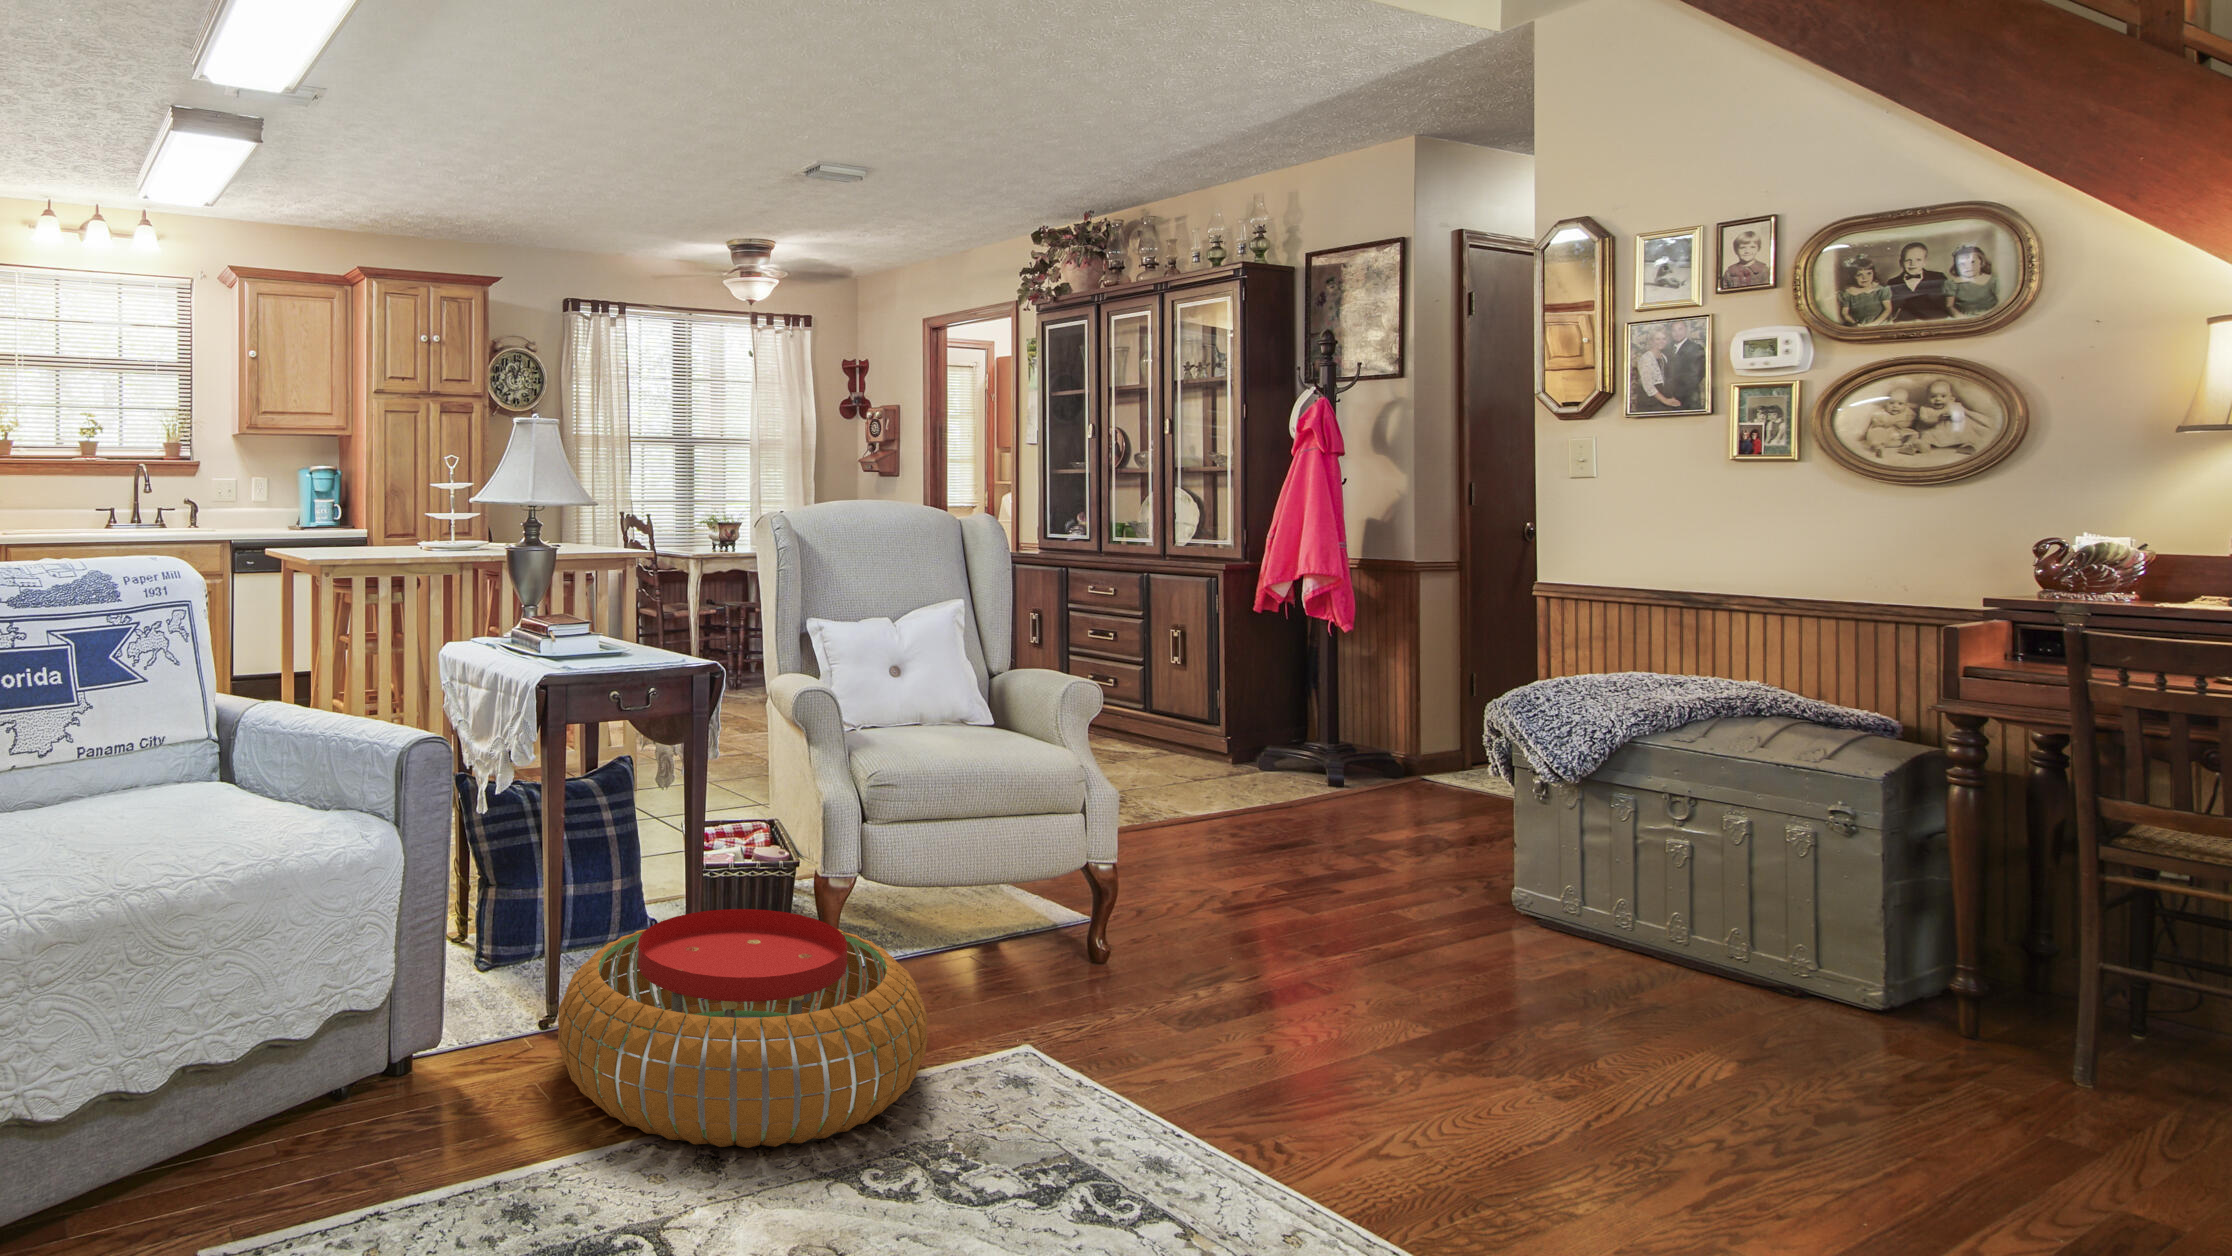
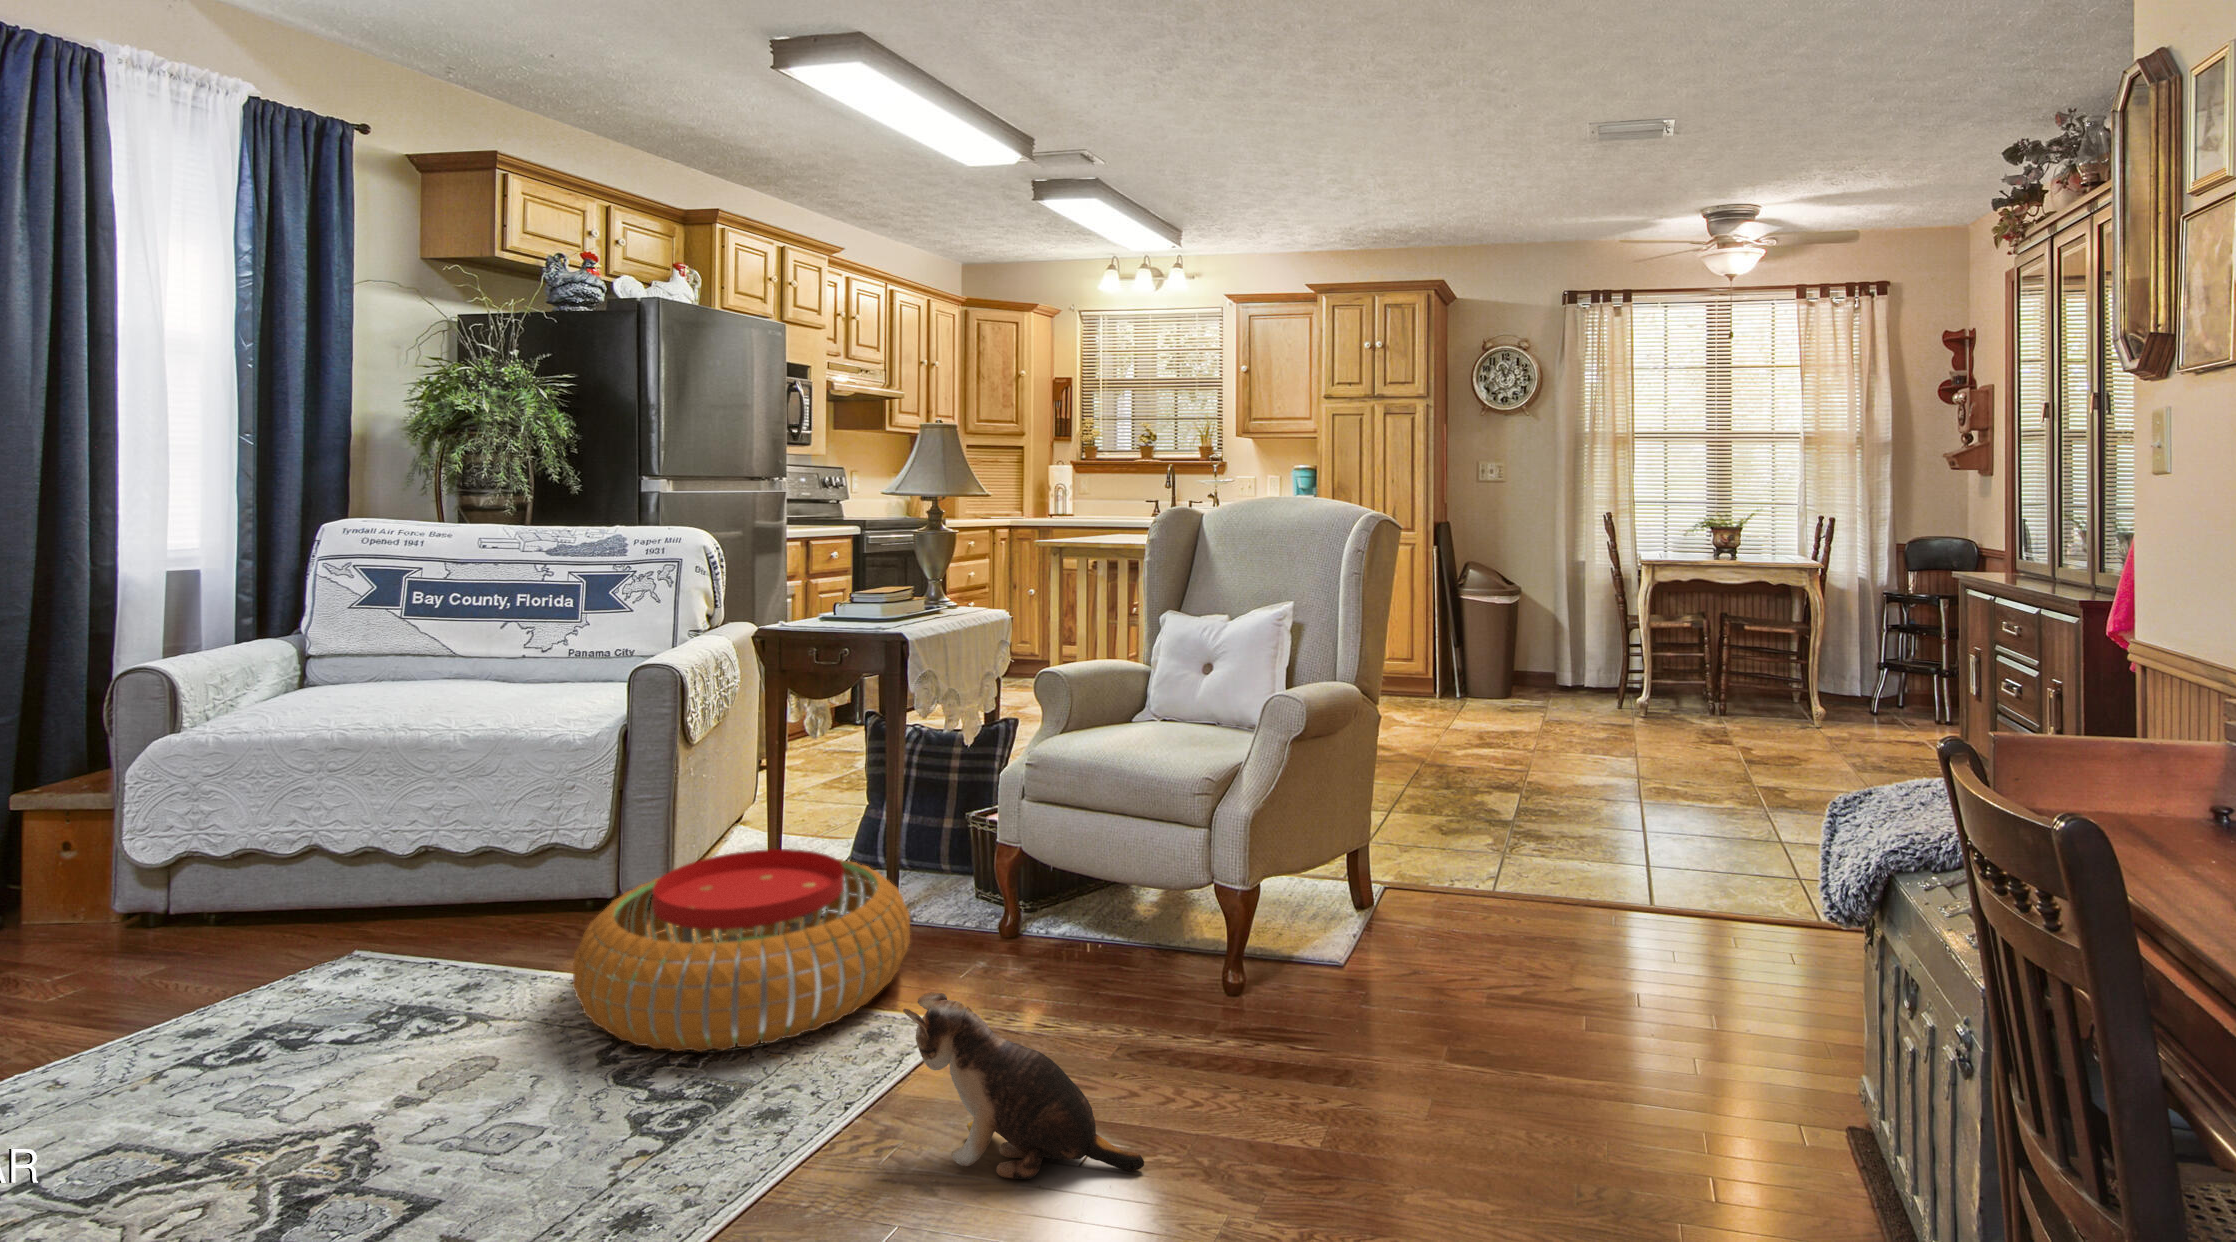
plush toy: none [1154,953,1322,1092] -> present [903,992,1144,1179]

